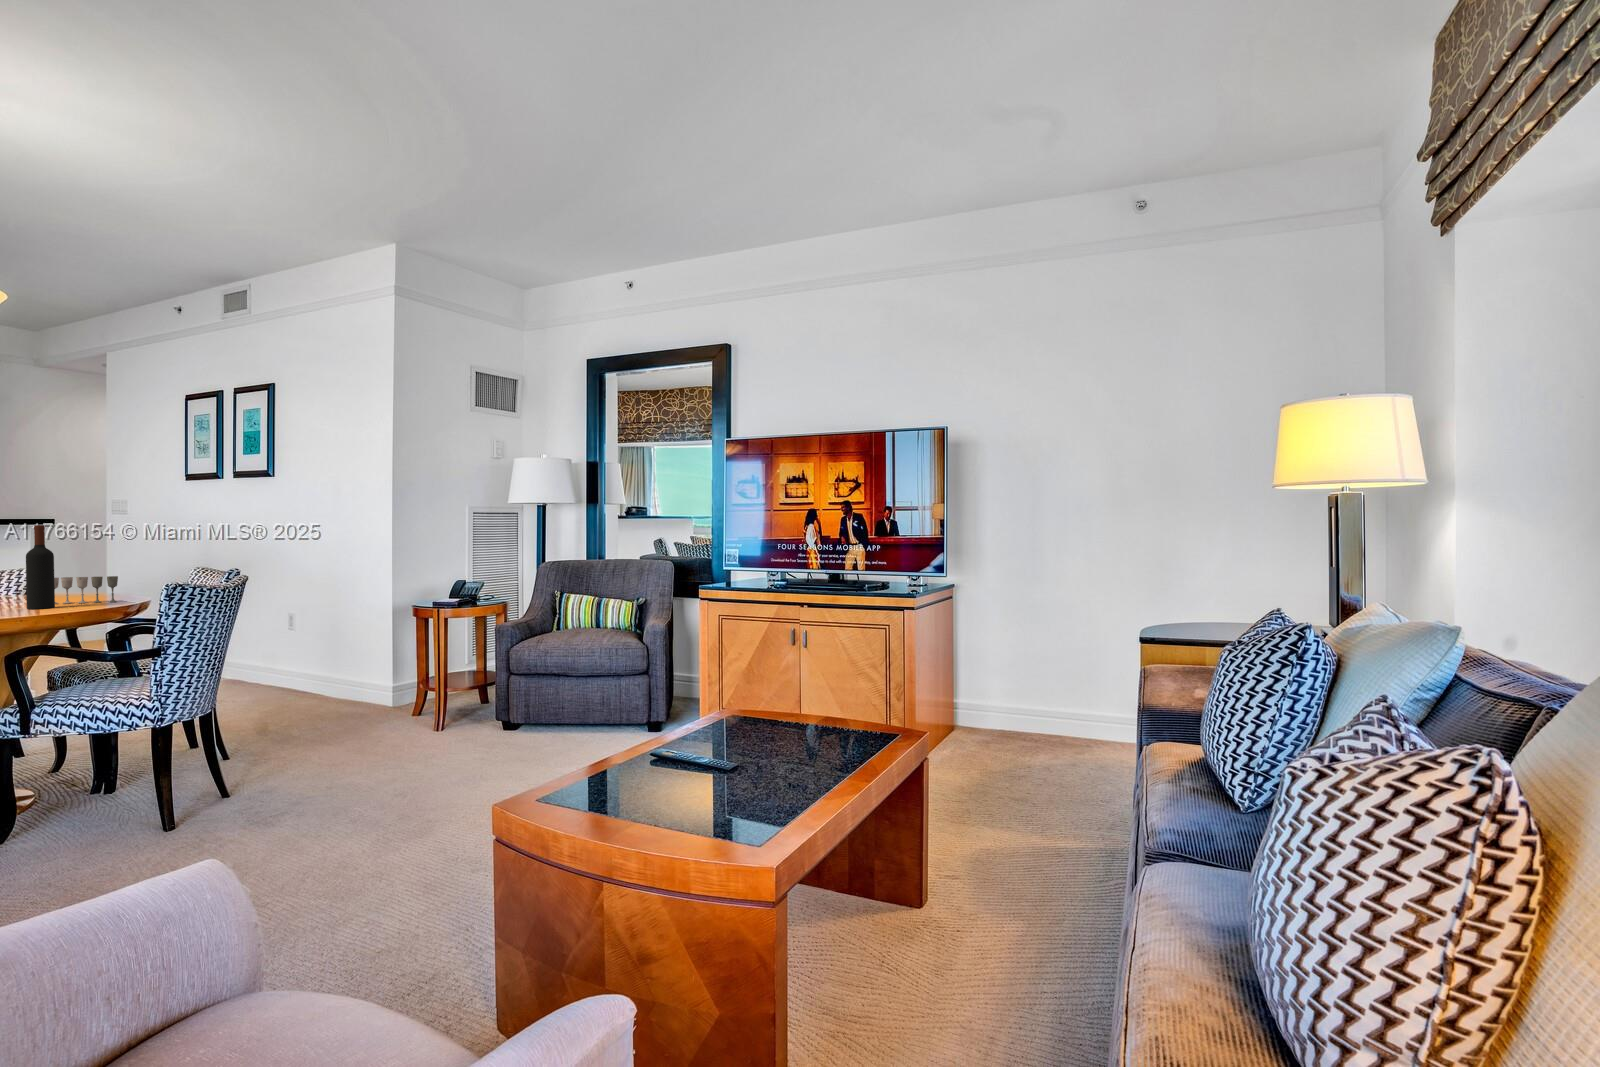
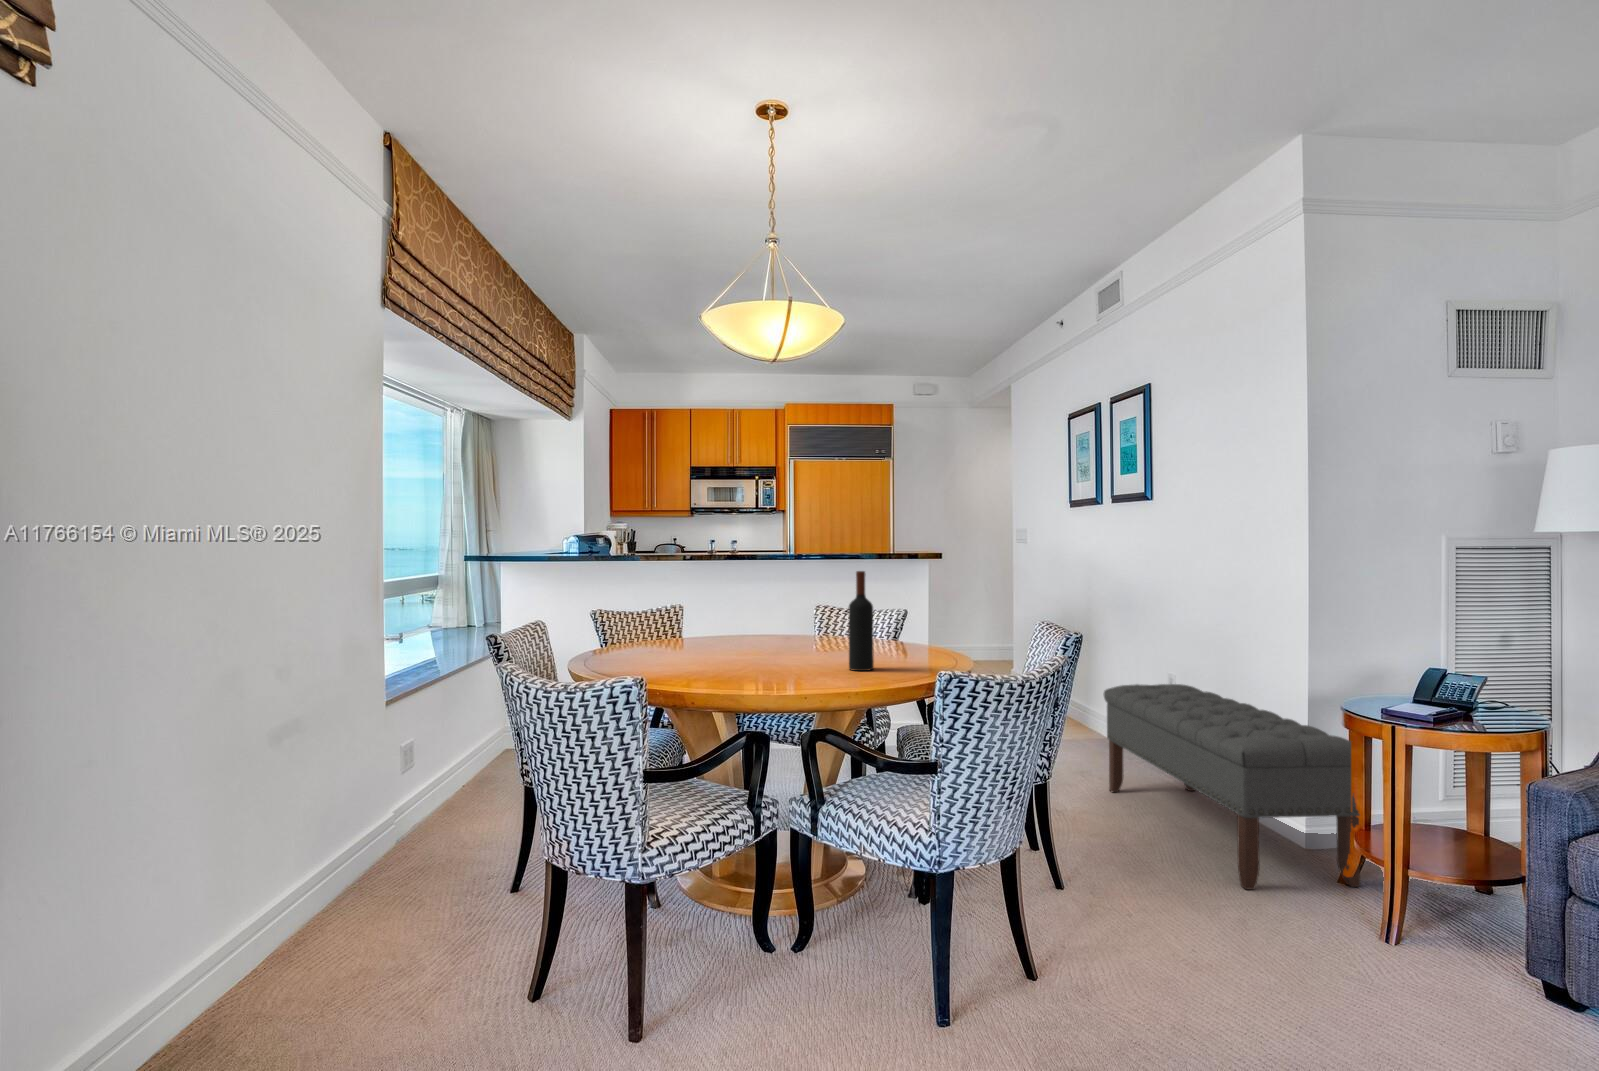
wine glass: present [54,576,118,604] -> none [878,630,939,667]
bench: none [240,617,429,728] -> present [1104,684,1360,889]

